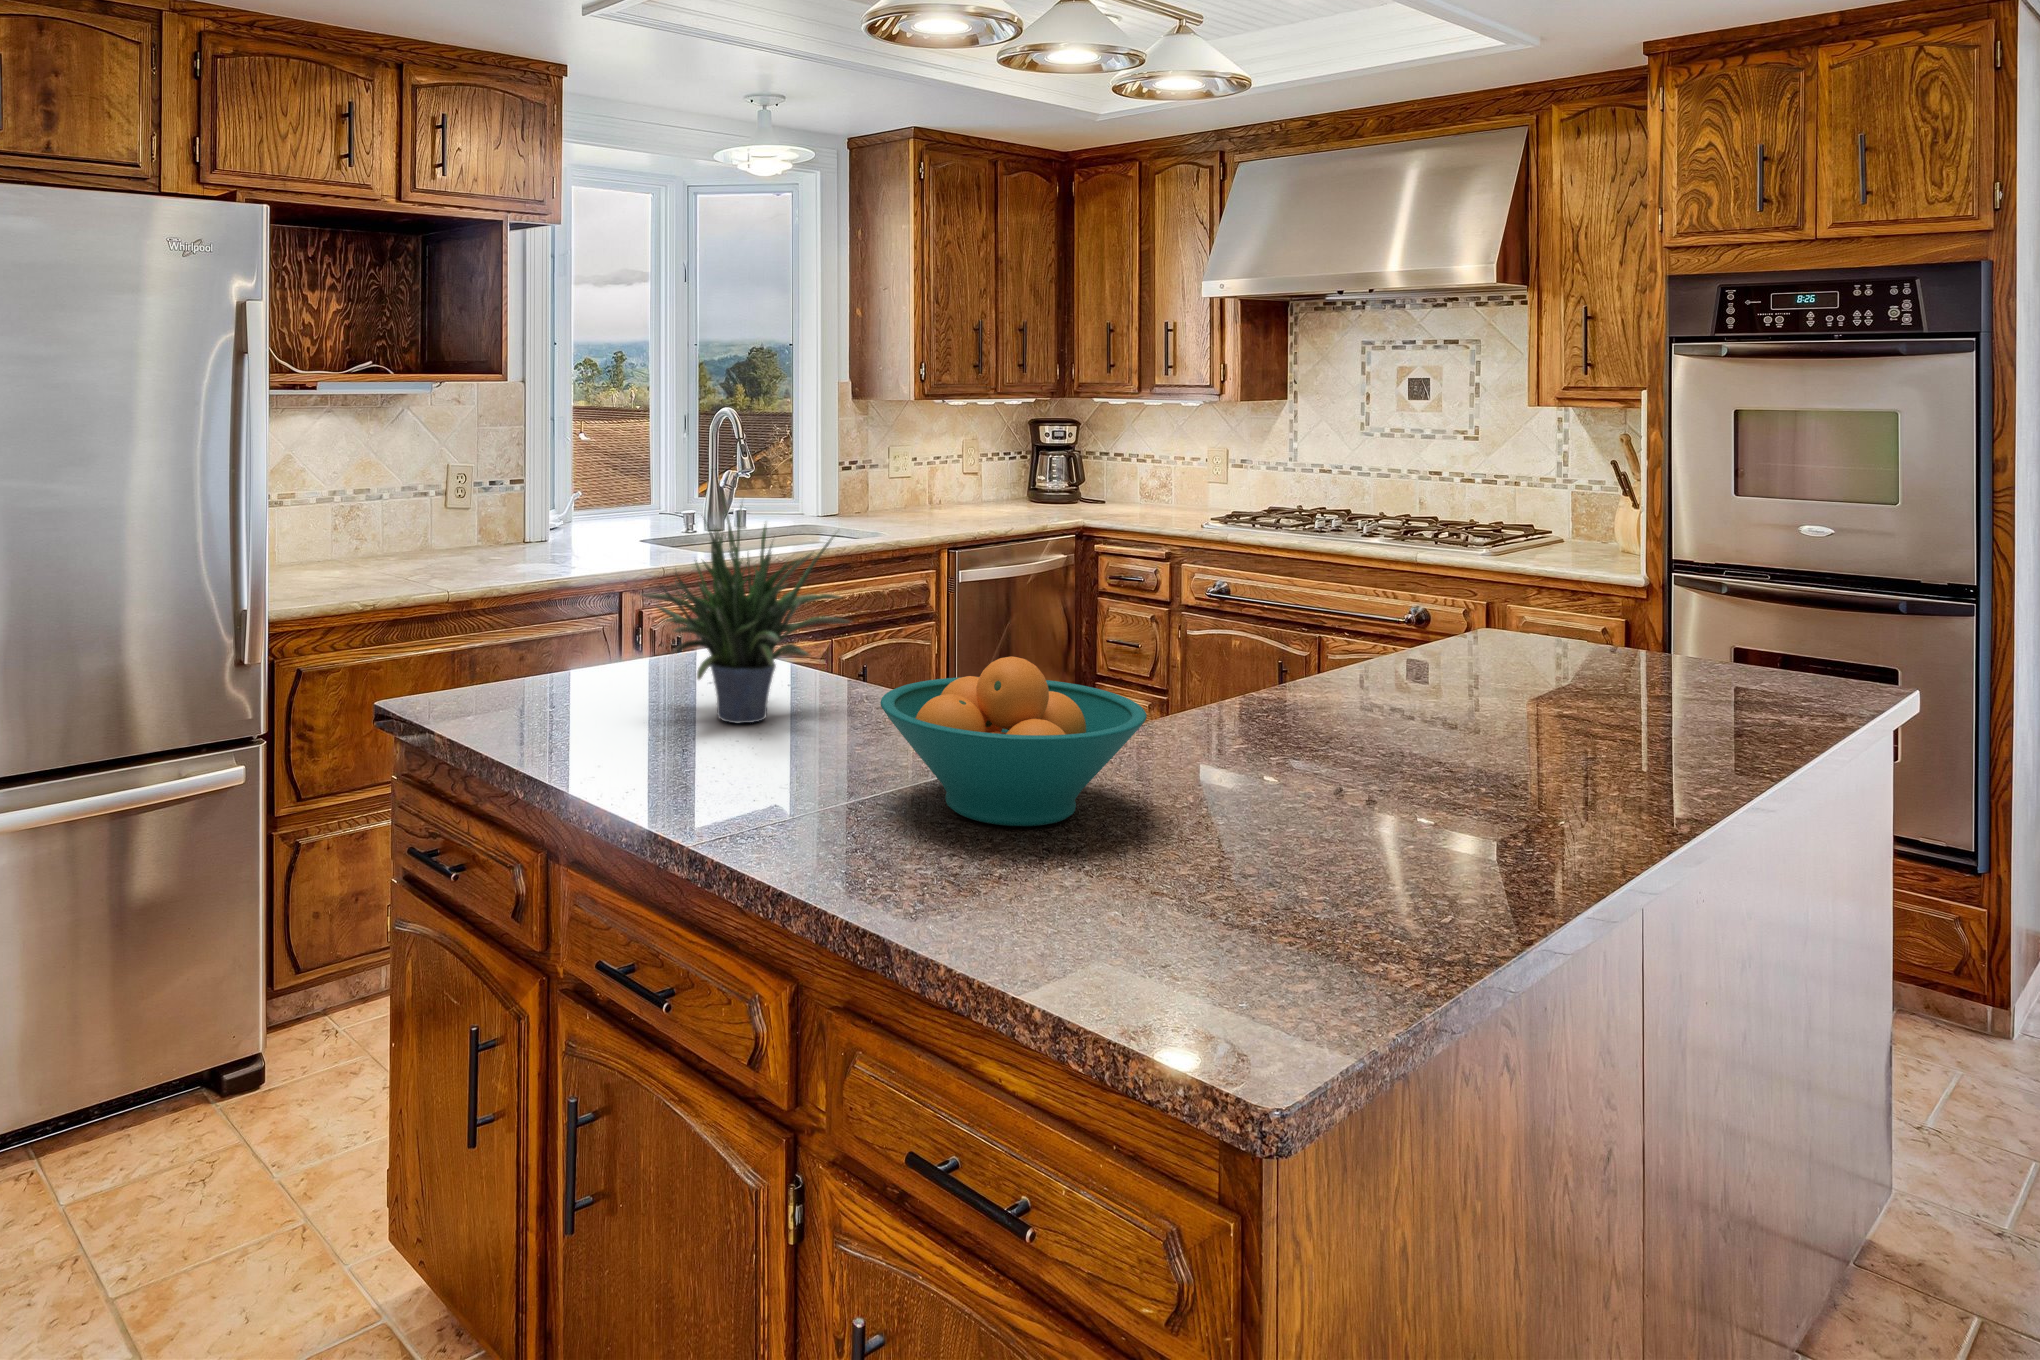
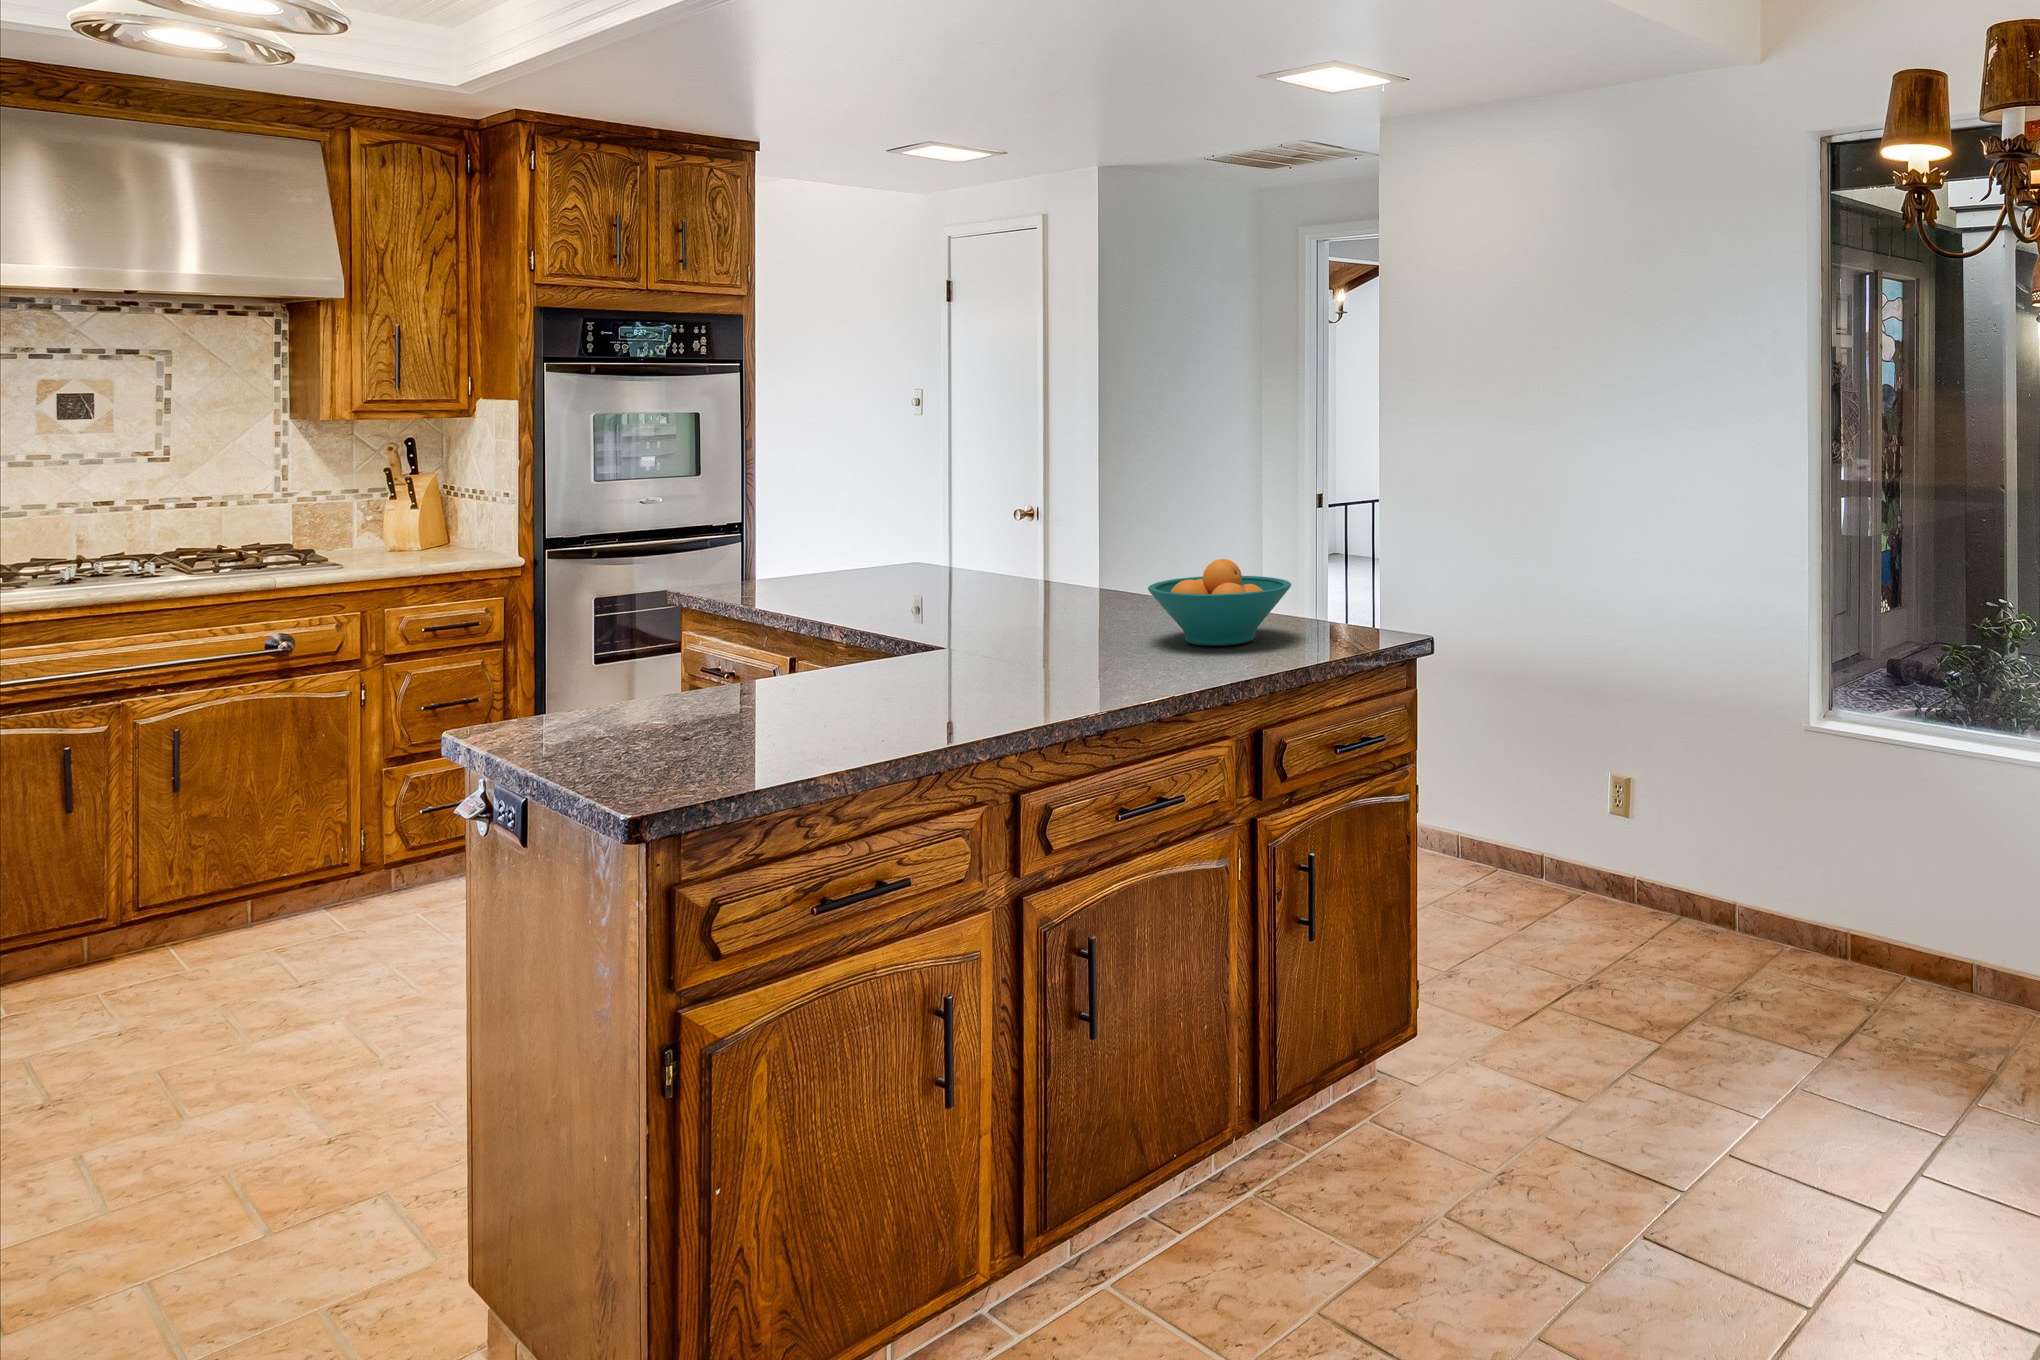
potted plant: present [642,478,851,723] -> none [880,500,1100,683]

